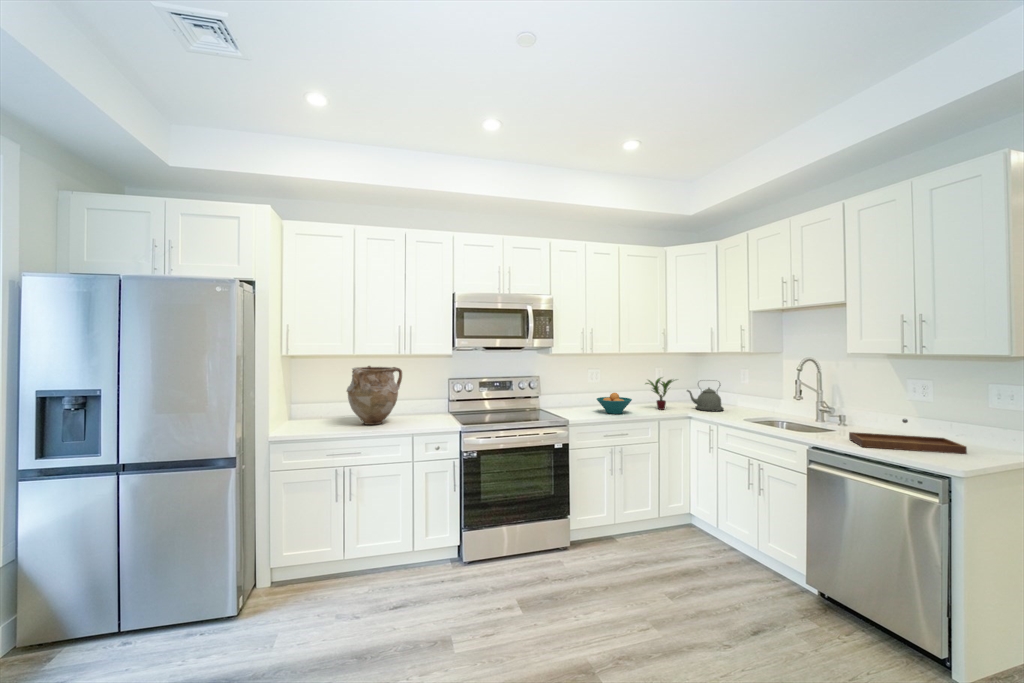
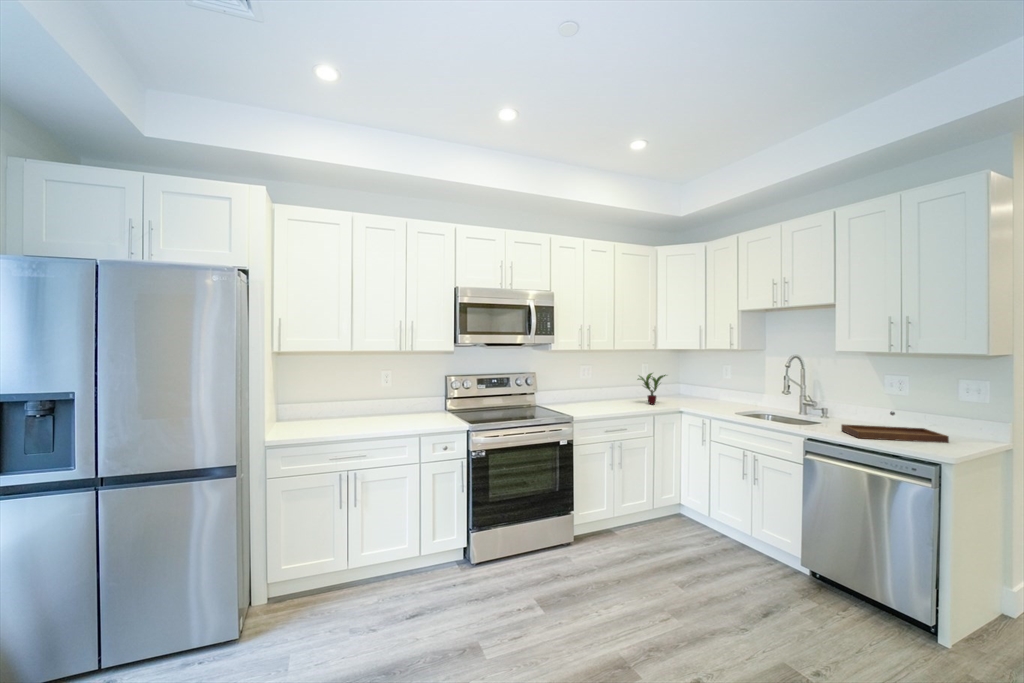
vase: present [347,366,402,425] -> none [345,363,403,425]
kettle: present [687,385,724,411] -> none [675,376,710,406]
fruit bowl: present [597,393,632,414] -> none [593,389,628,409]

